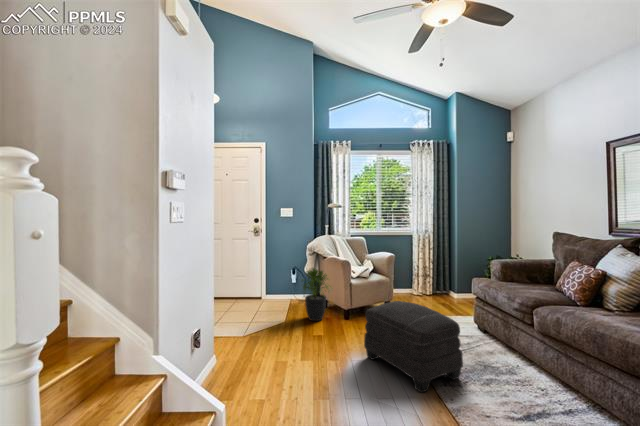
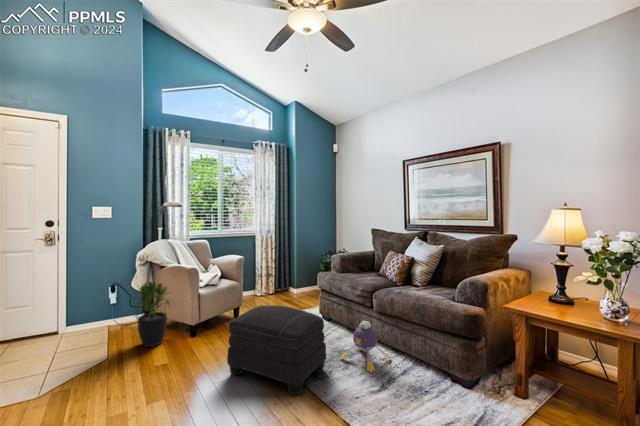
plush toy: none [482,337,554,399] -> present [340,321,391,373]

